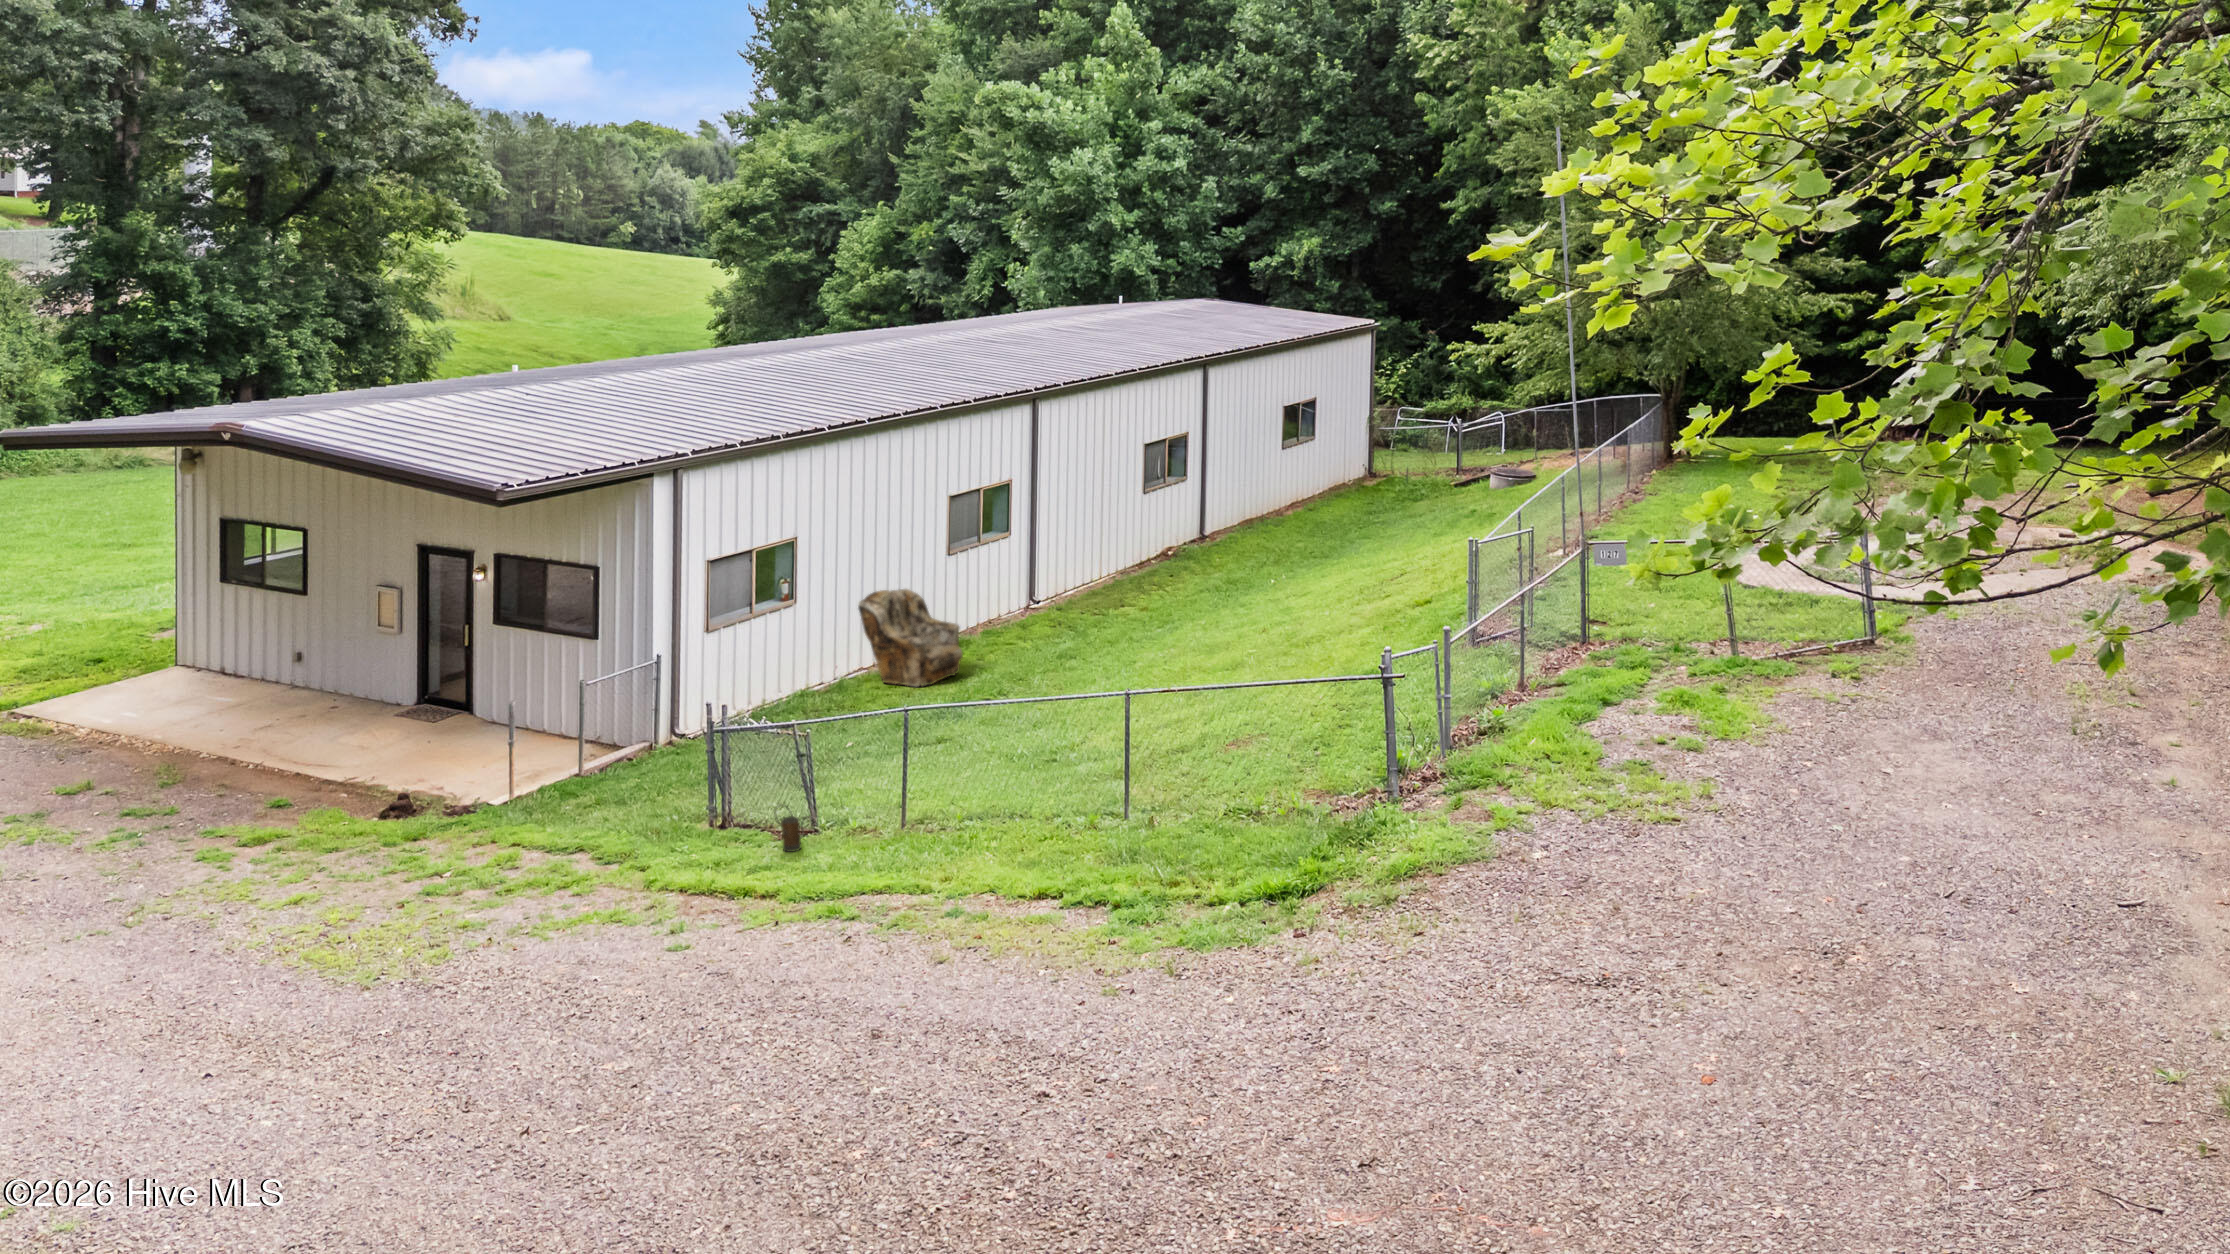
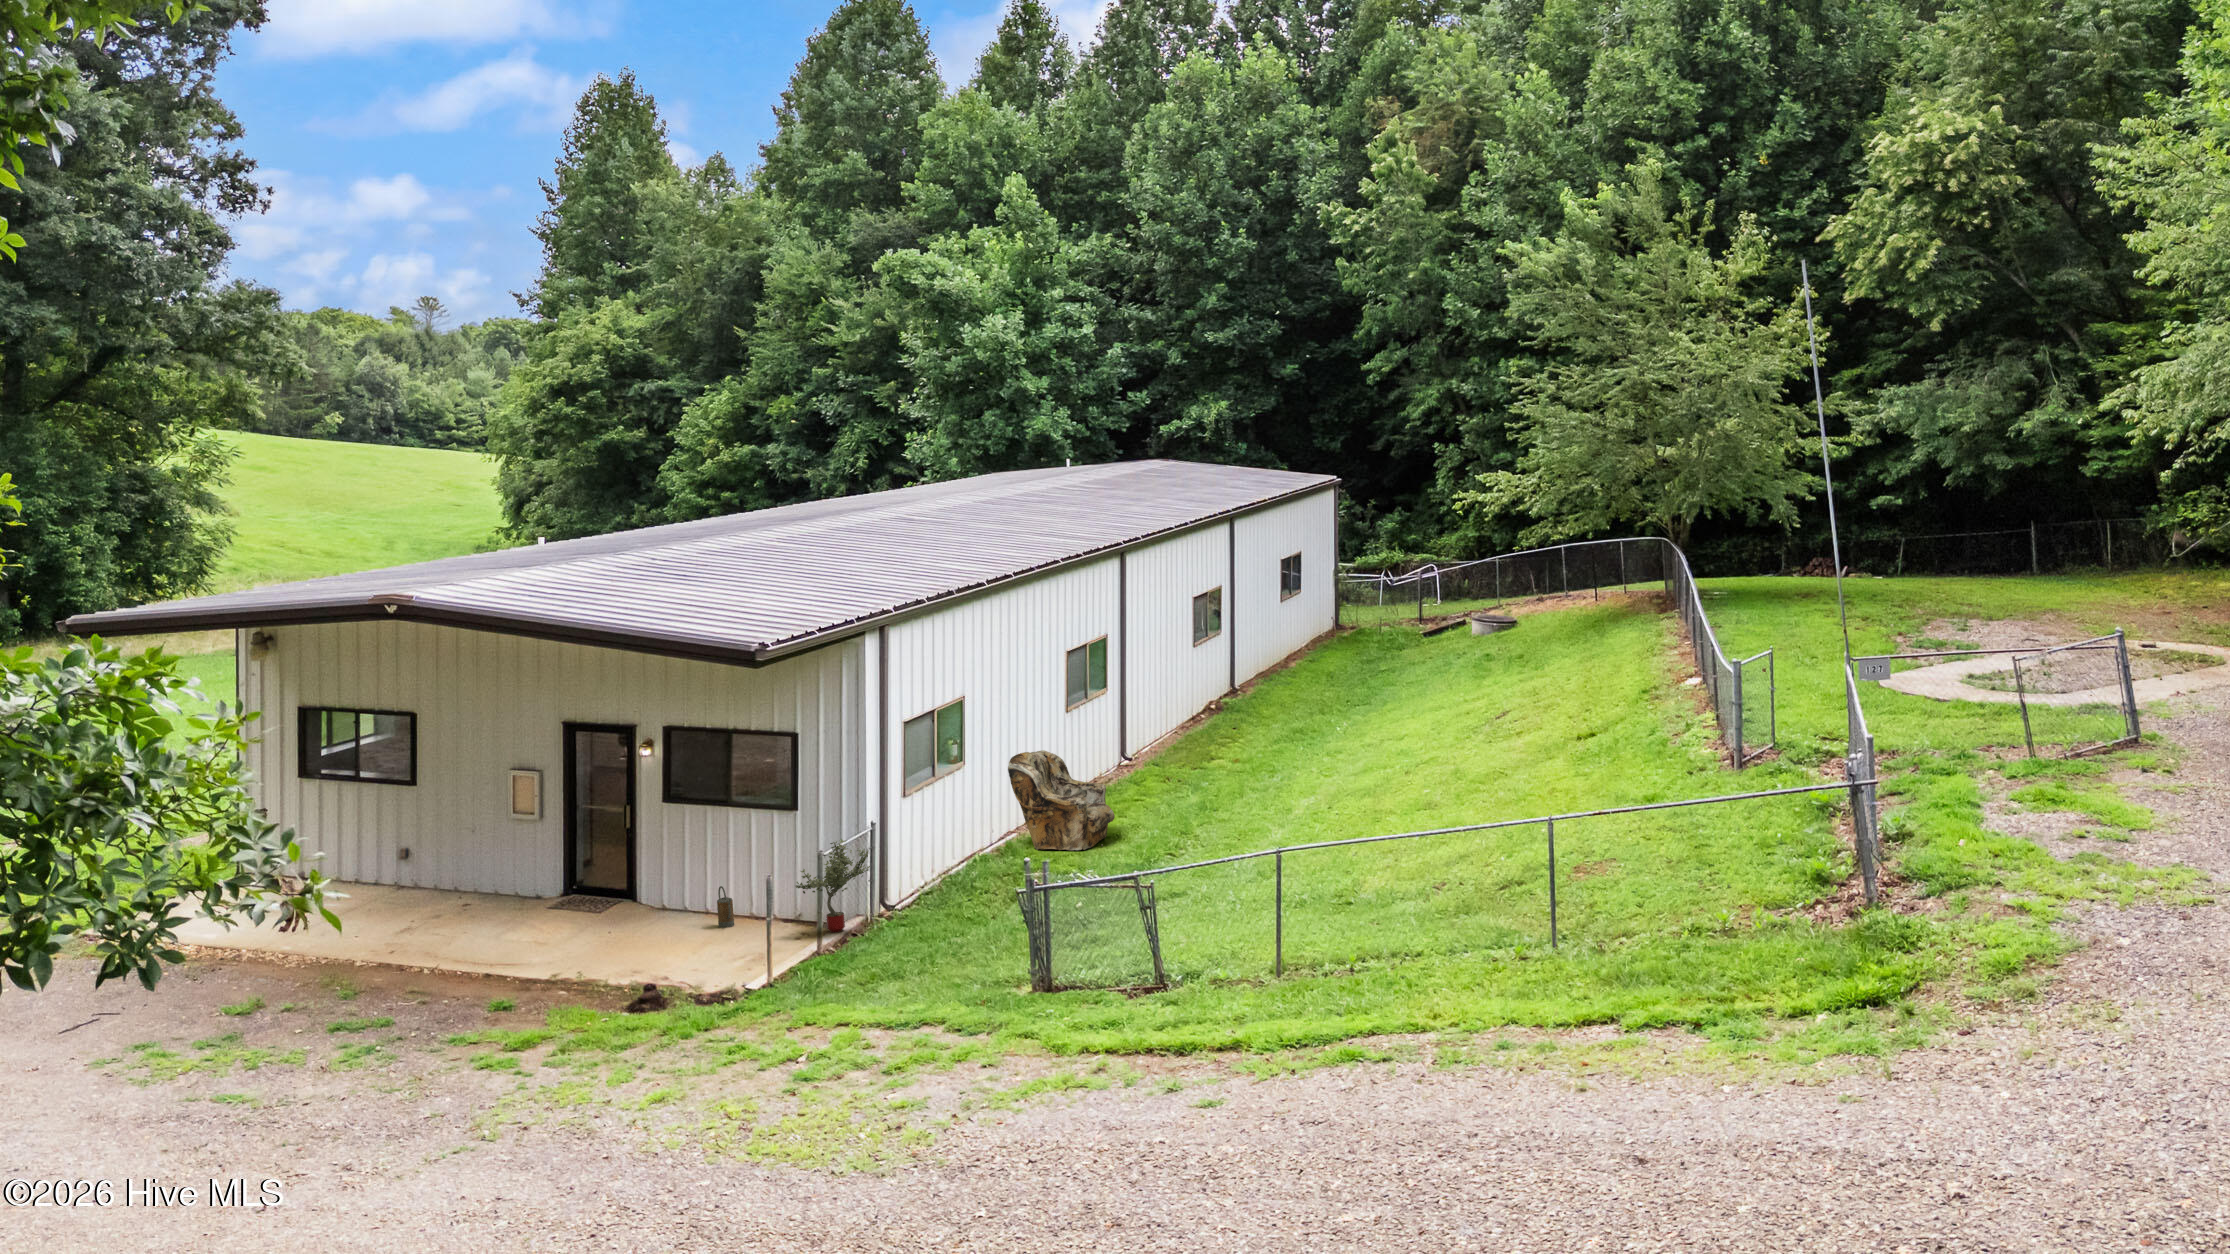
potted tree: none [577,670,648,756] -> present [795,839,870,933]
watering can: present [774,805,803,852] -> present [717,886,734,928]

